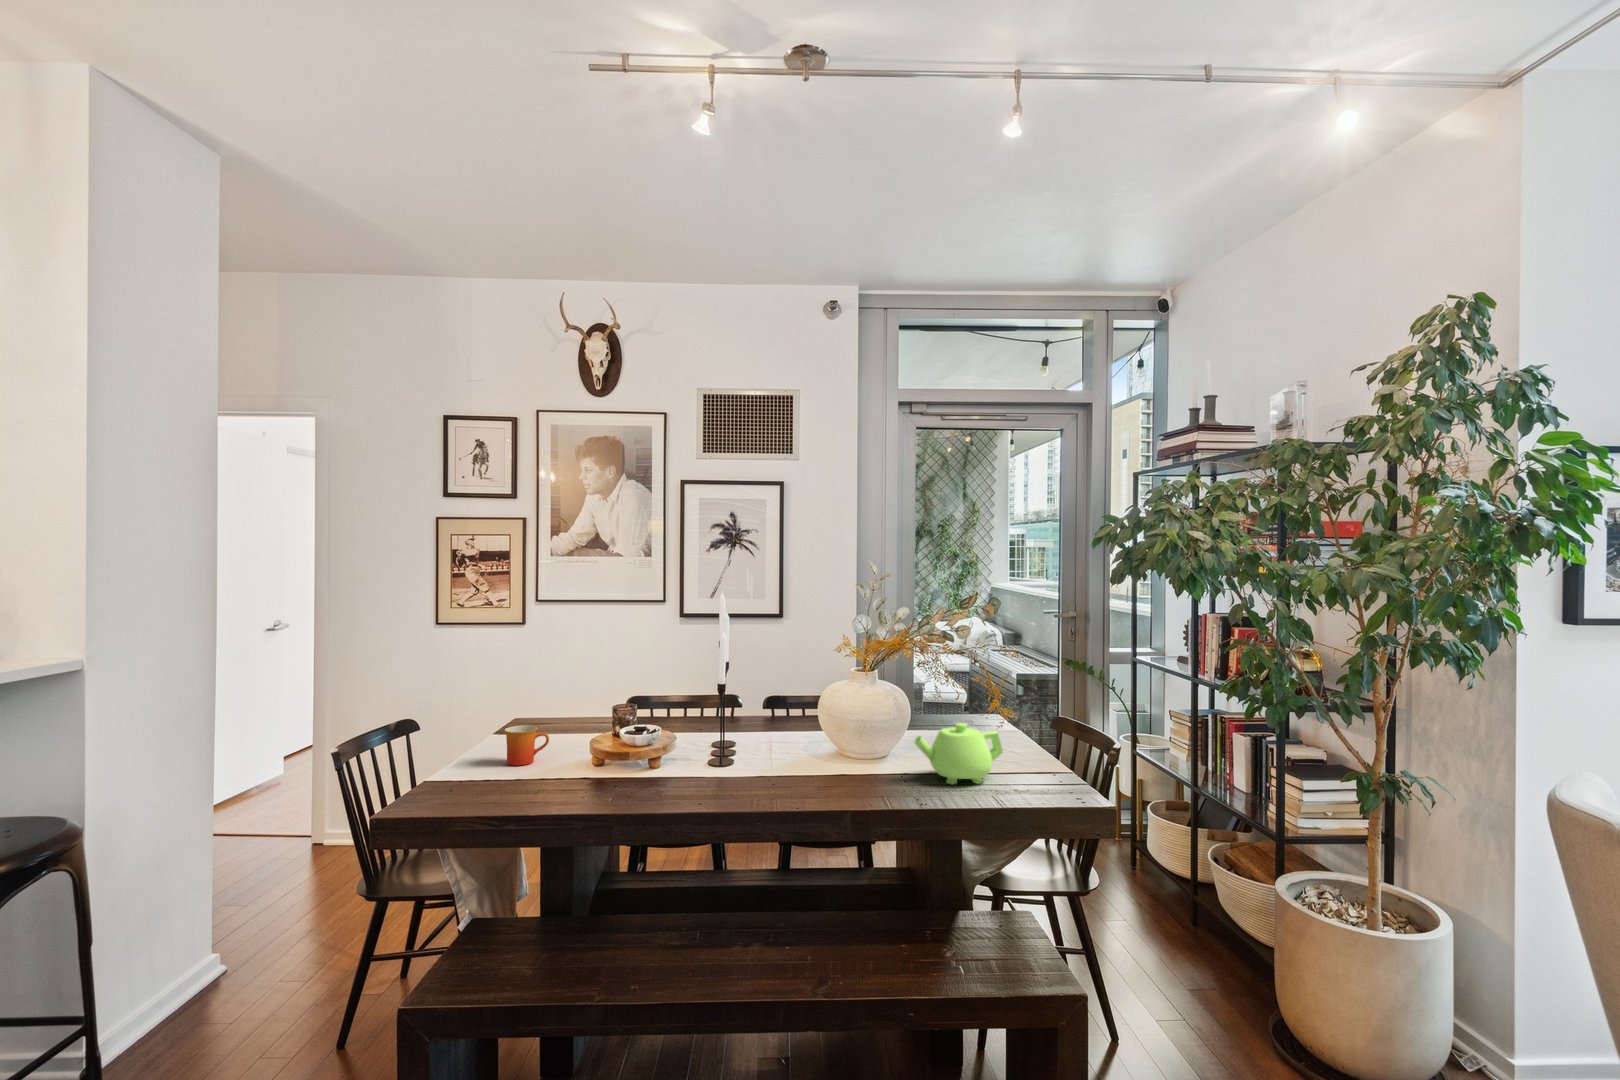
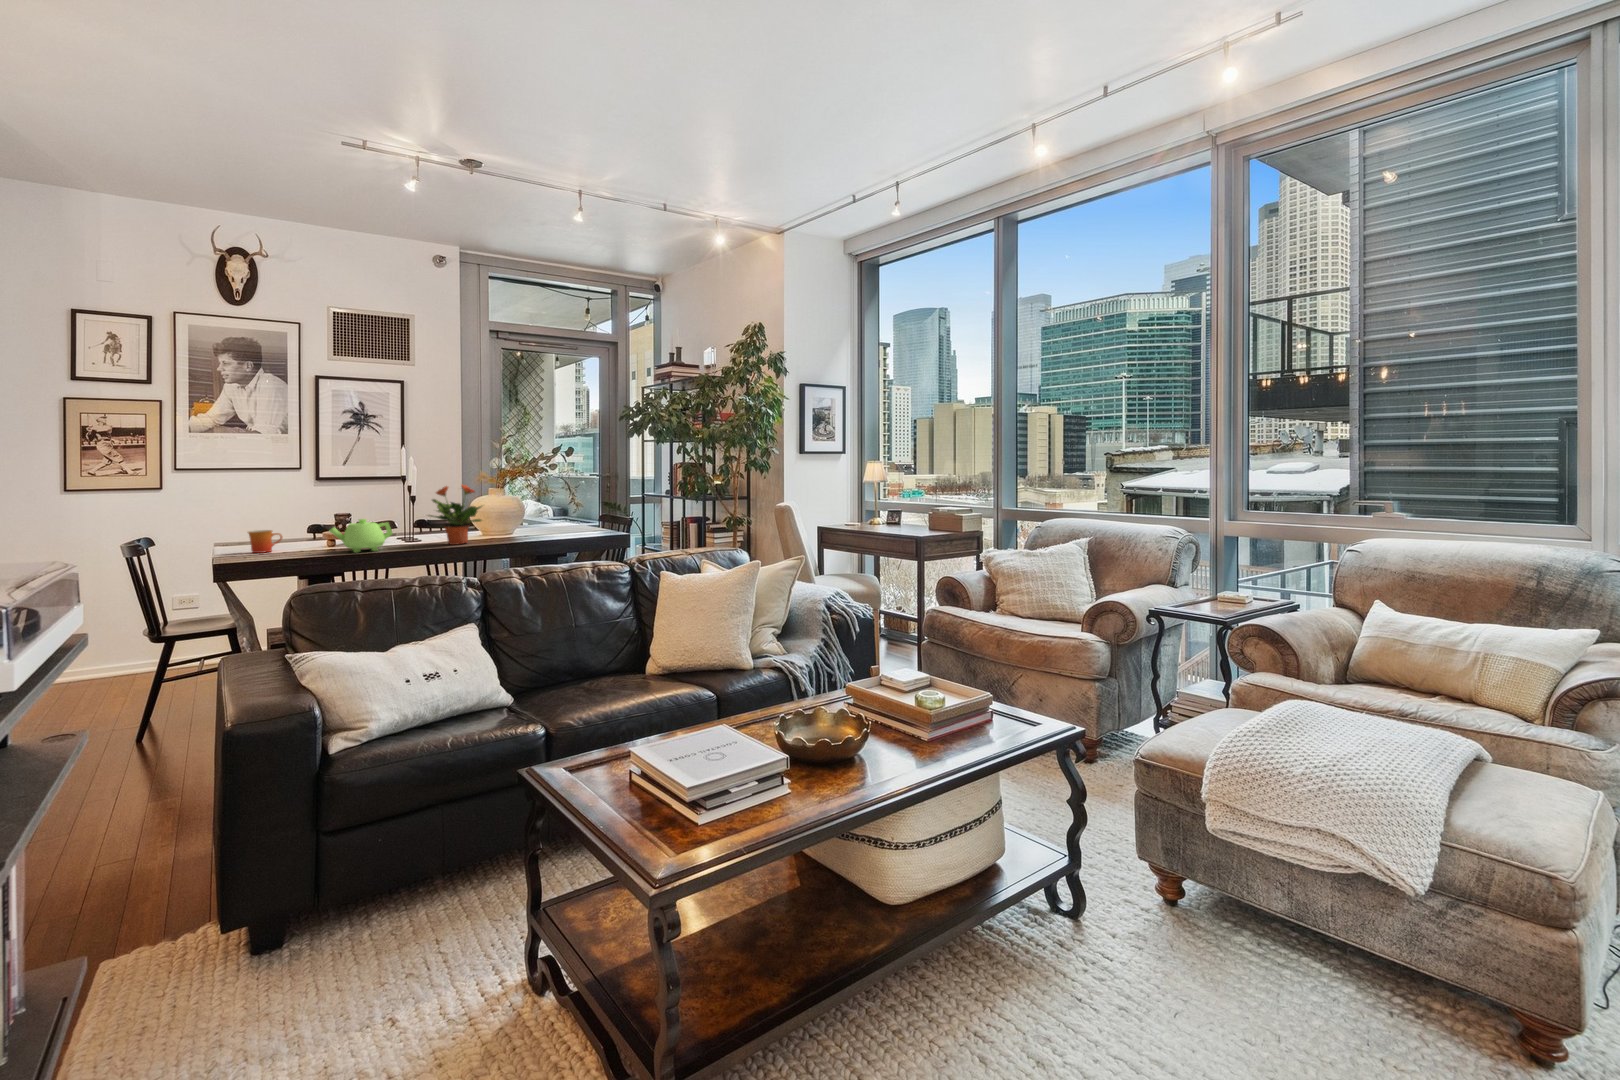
potted plant: none [735,673,836,791] -> present [429,485,482,545]
teapot: present [914,723,1003,784] -> present [329,519,393,553]

